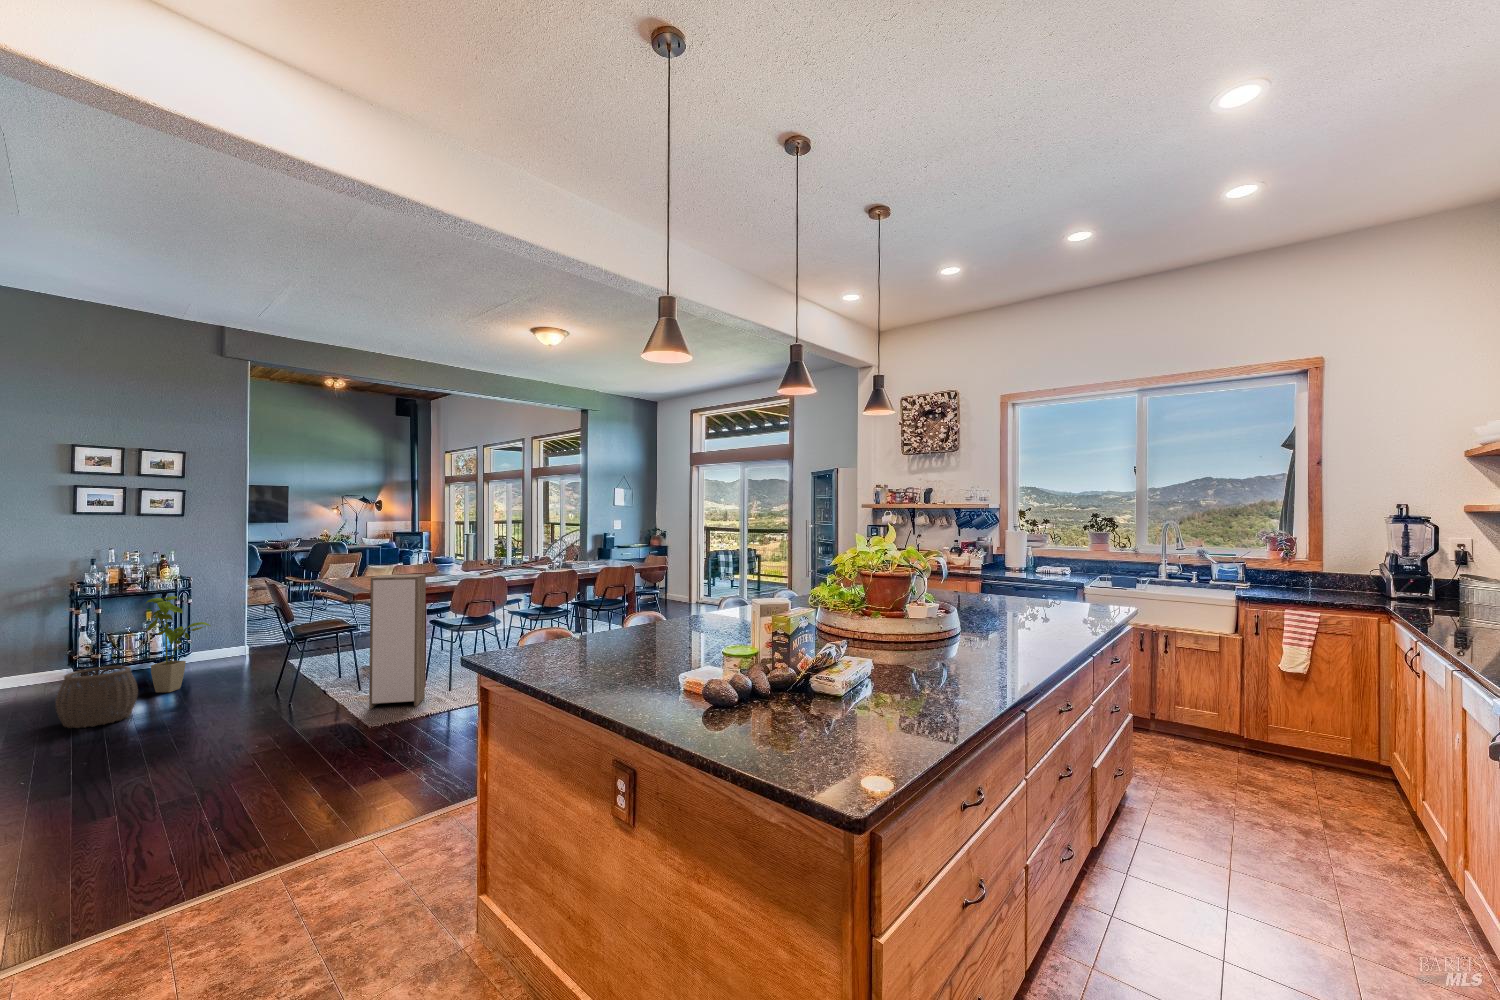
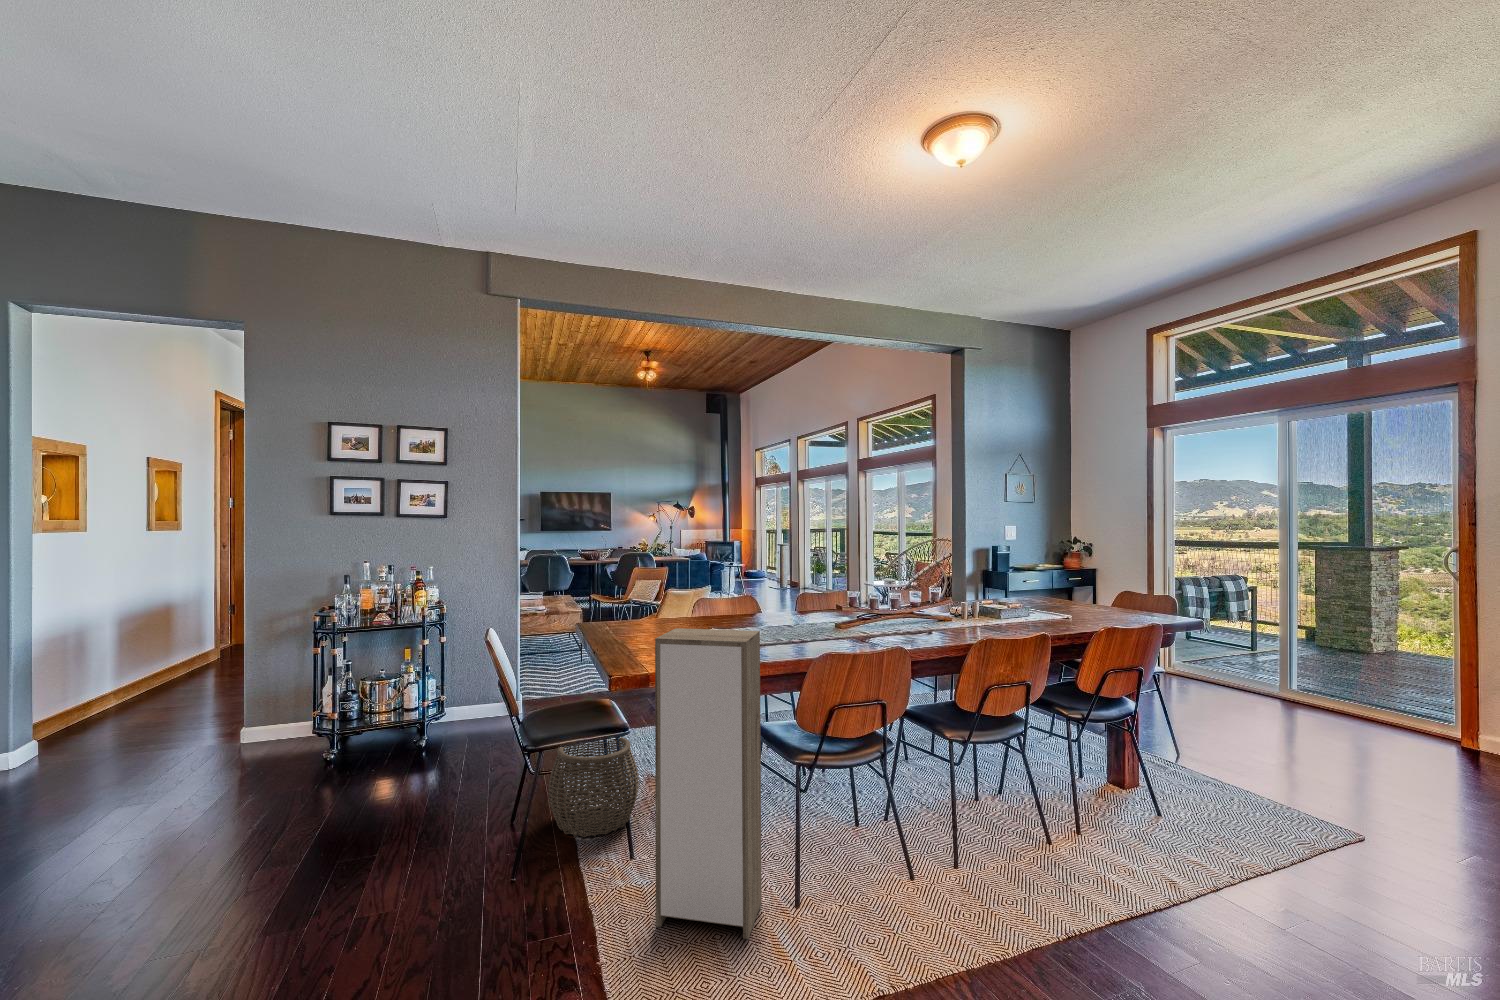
house plant: present [145,596,211,693] -> none [363,638,450,791]
woven basket: present [56,666,138,728] -> present [548,737,639,837]

